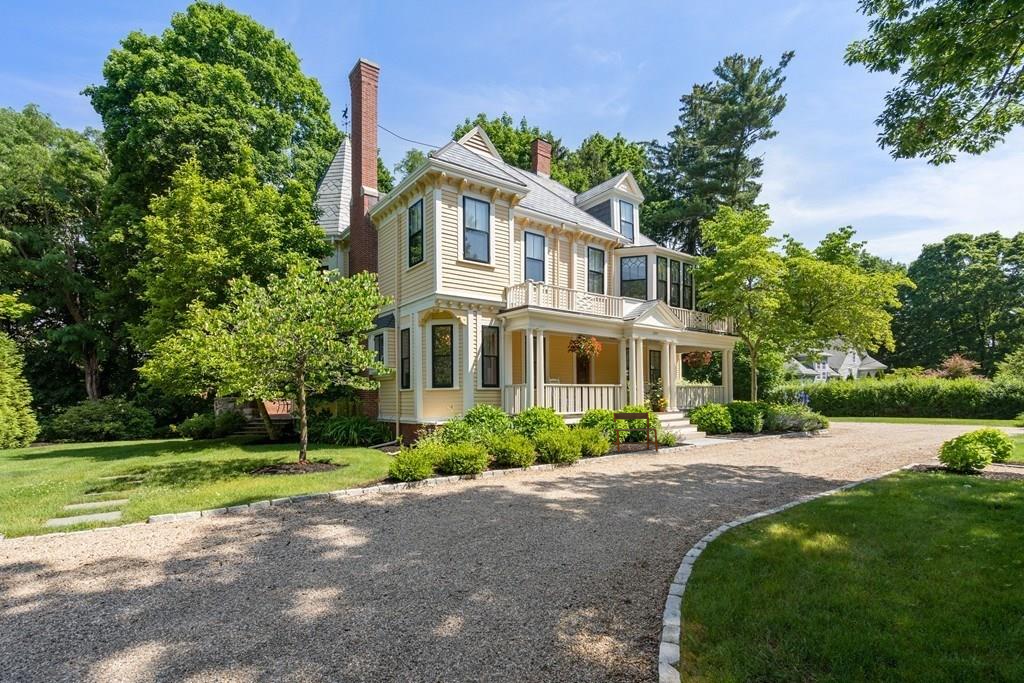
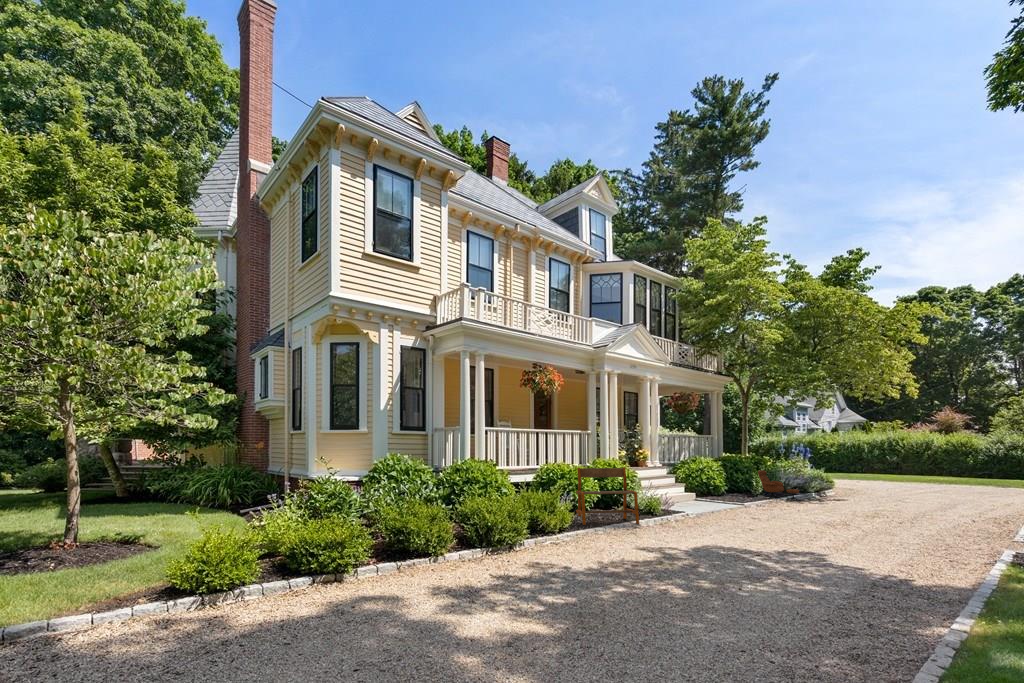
lounge chair: none [754,412,787,436] -> present [758,470,799,500]

